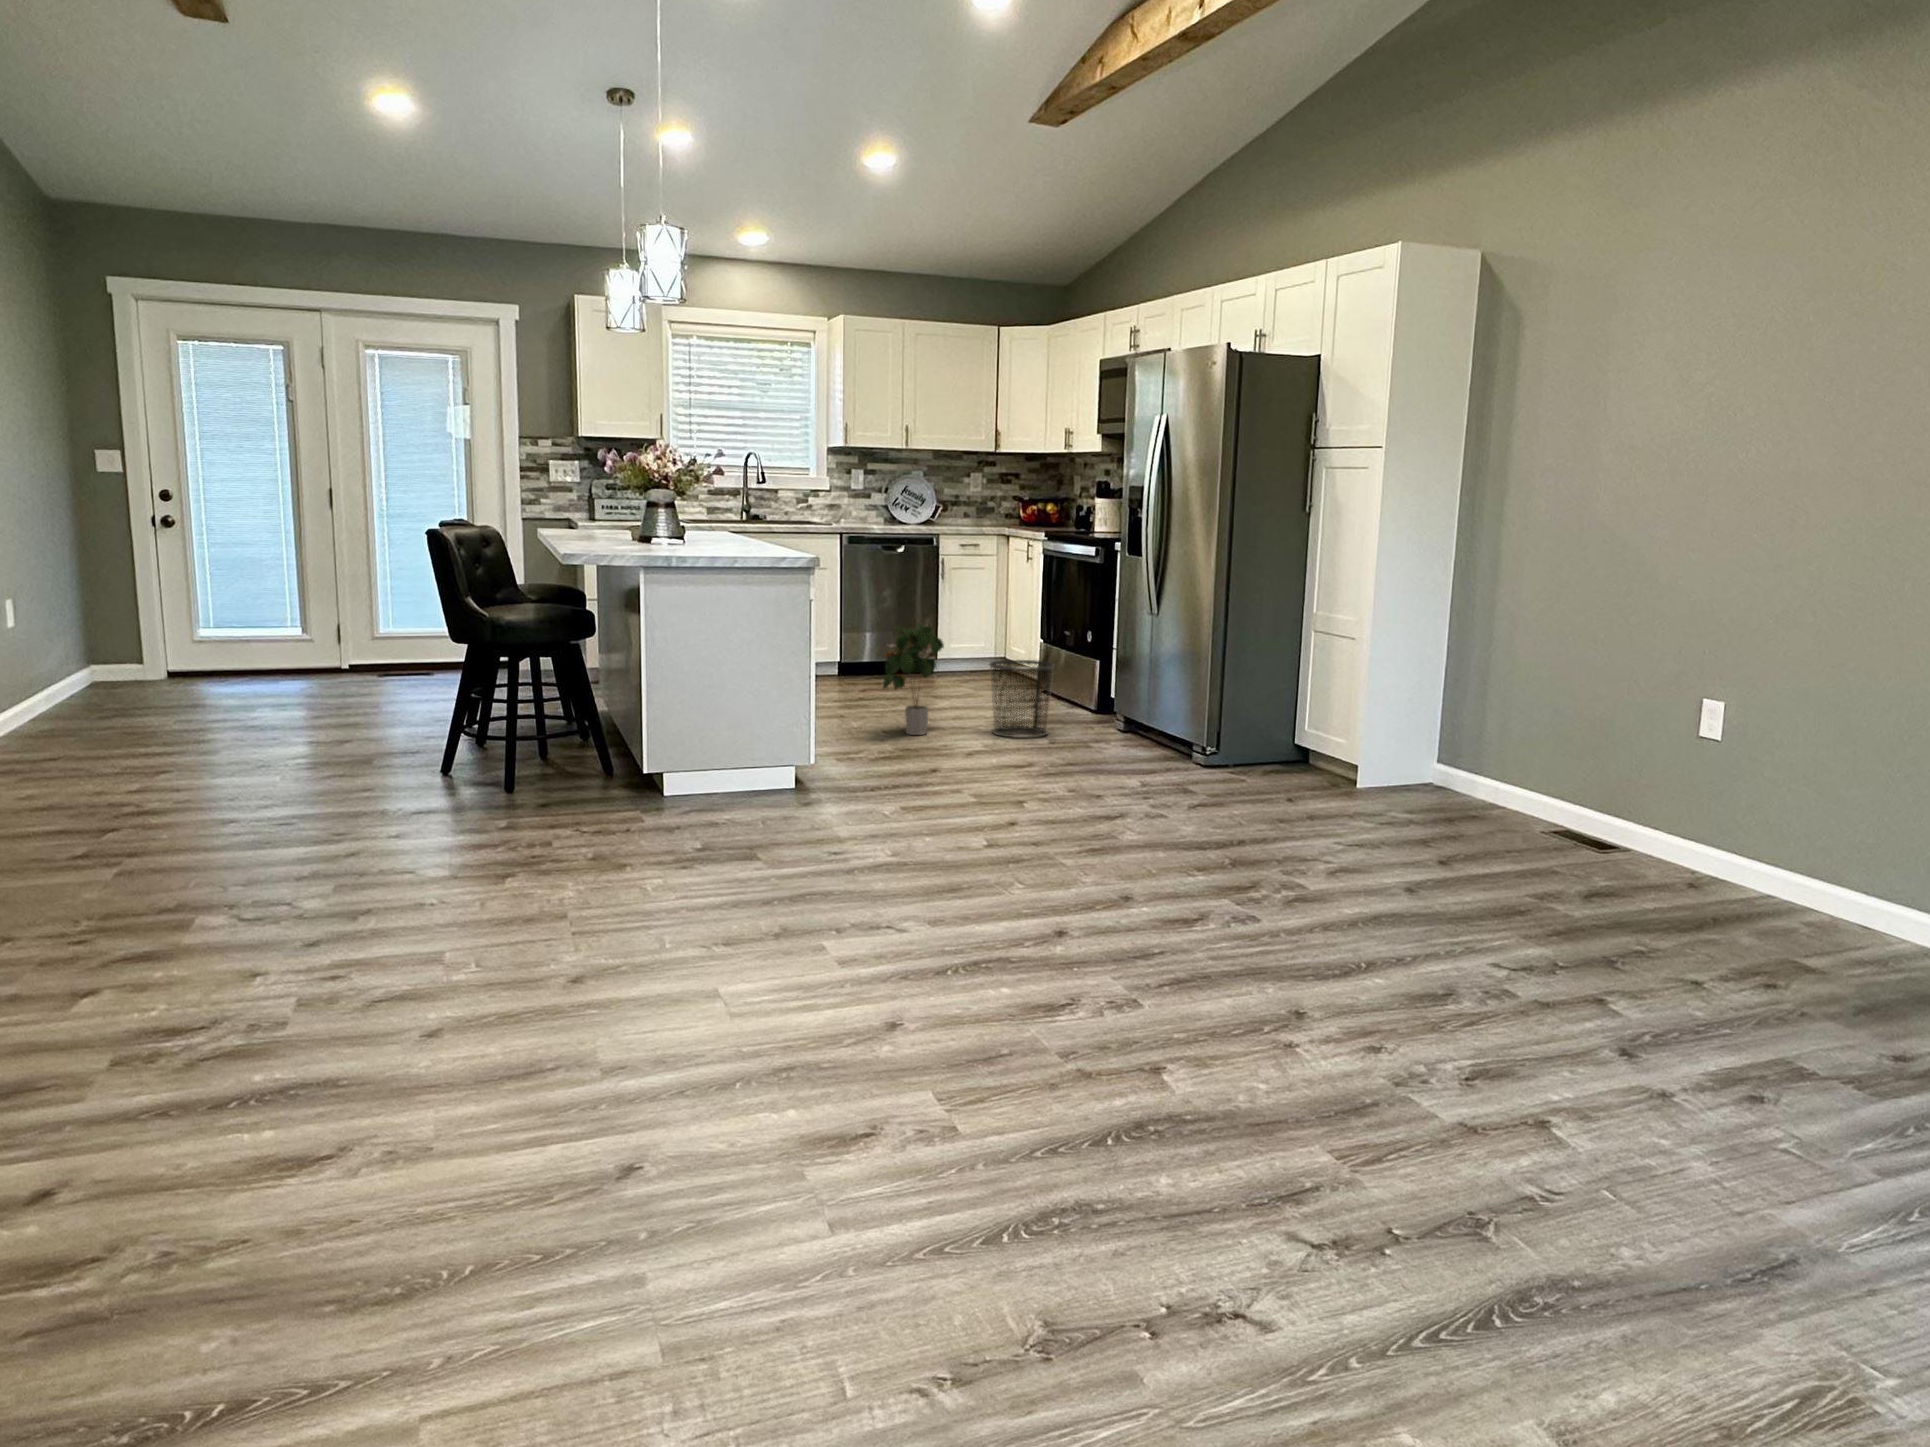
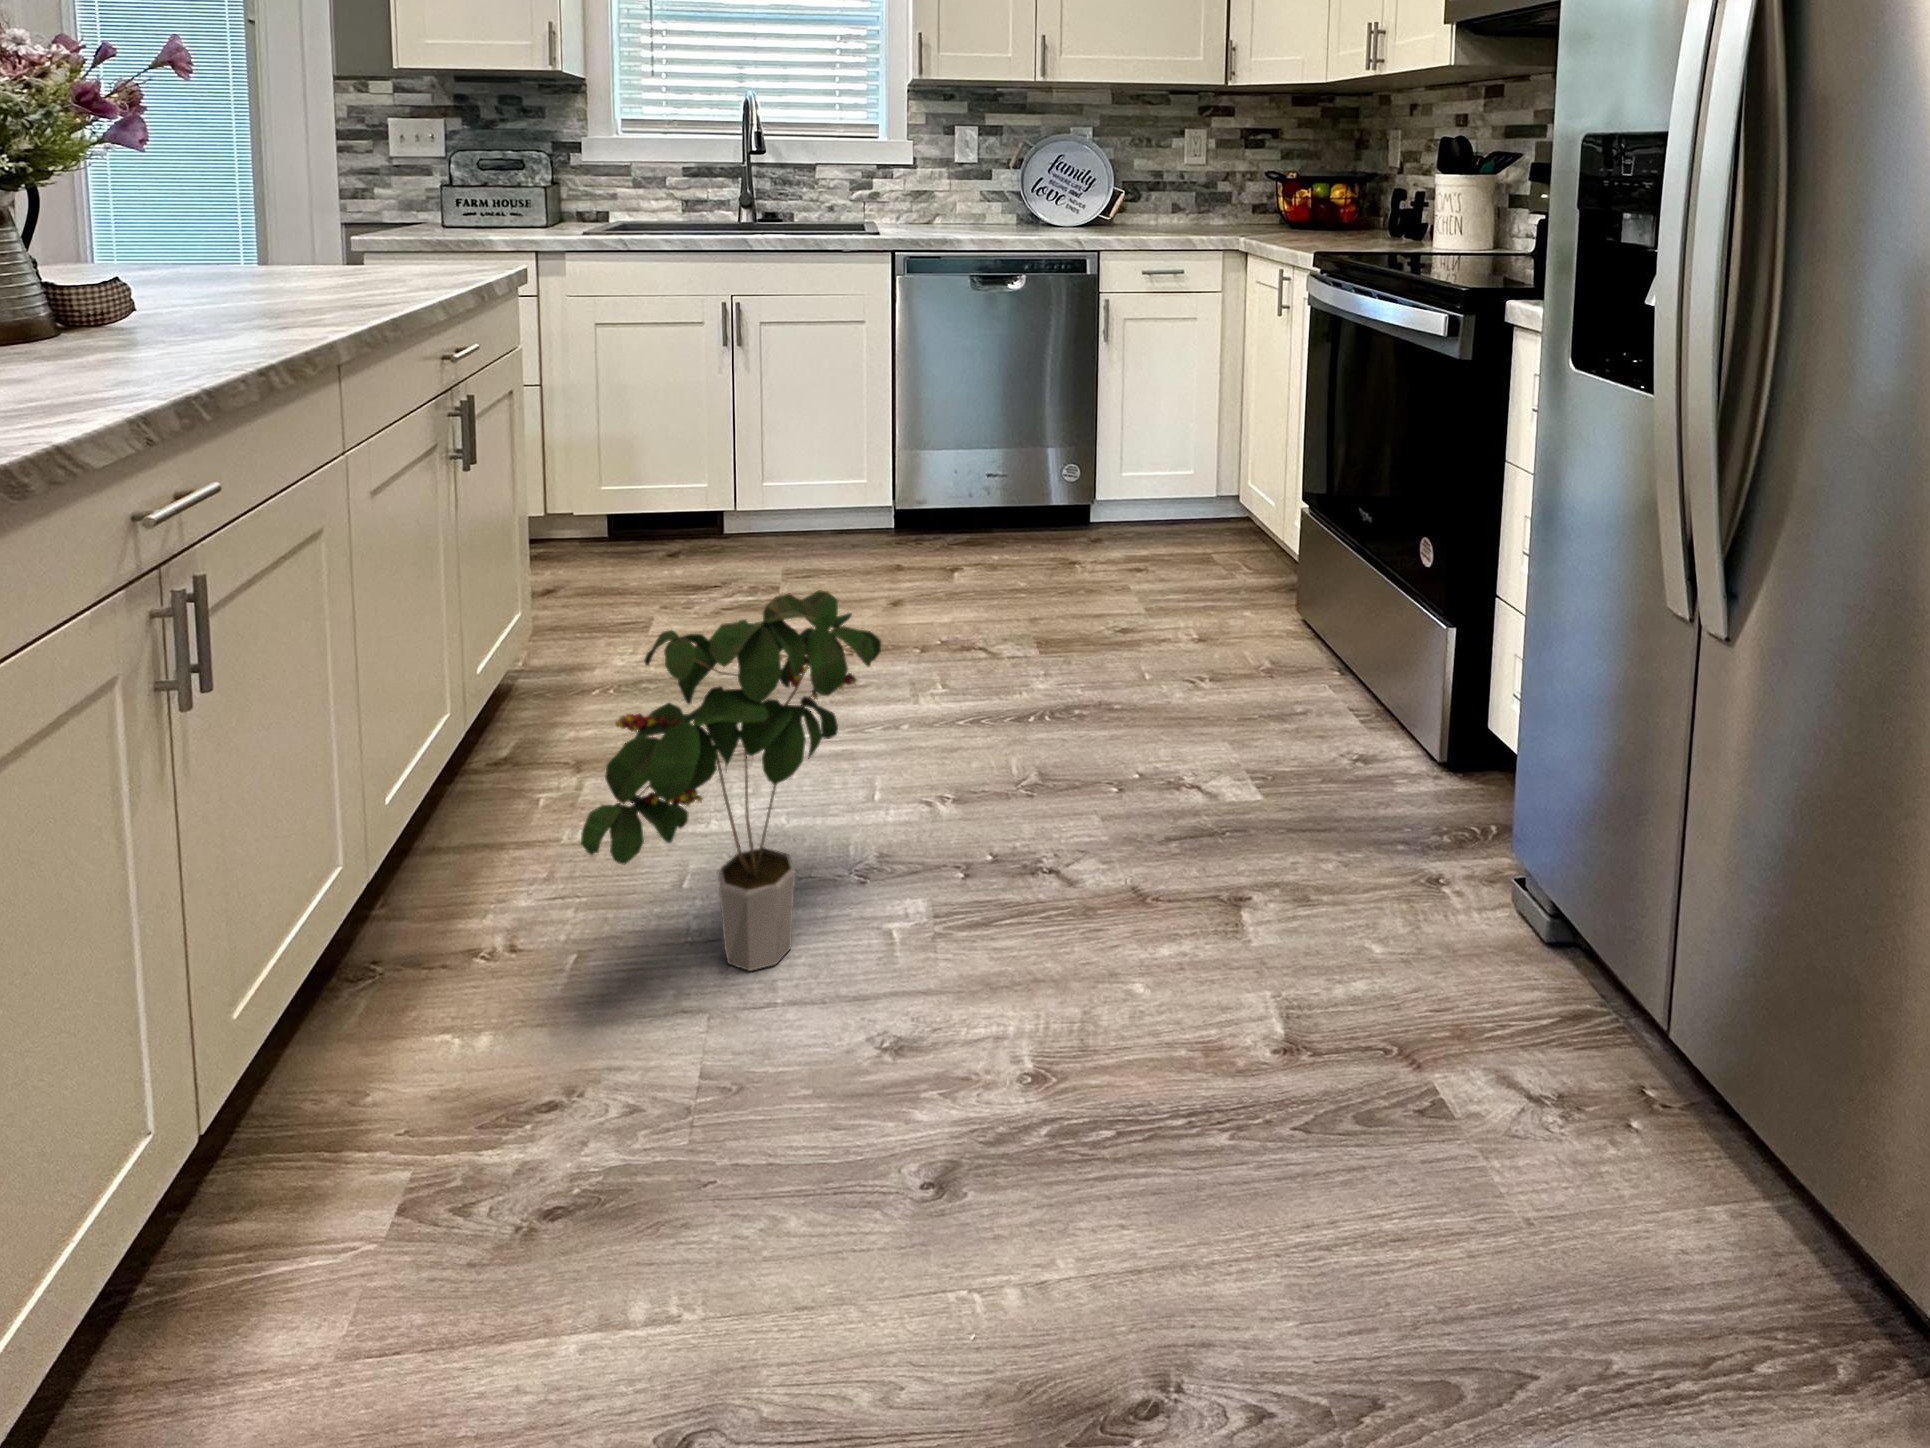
waste bin: present [989,660,1054,738] -> none [984,712,1210,1053]

